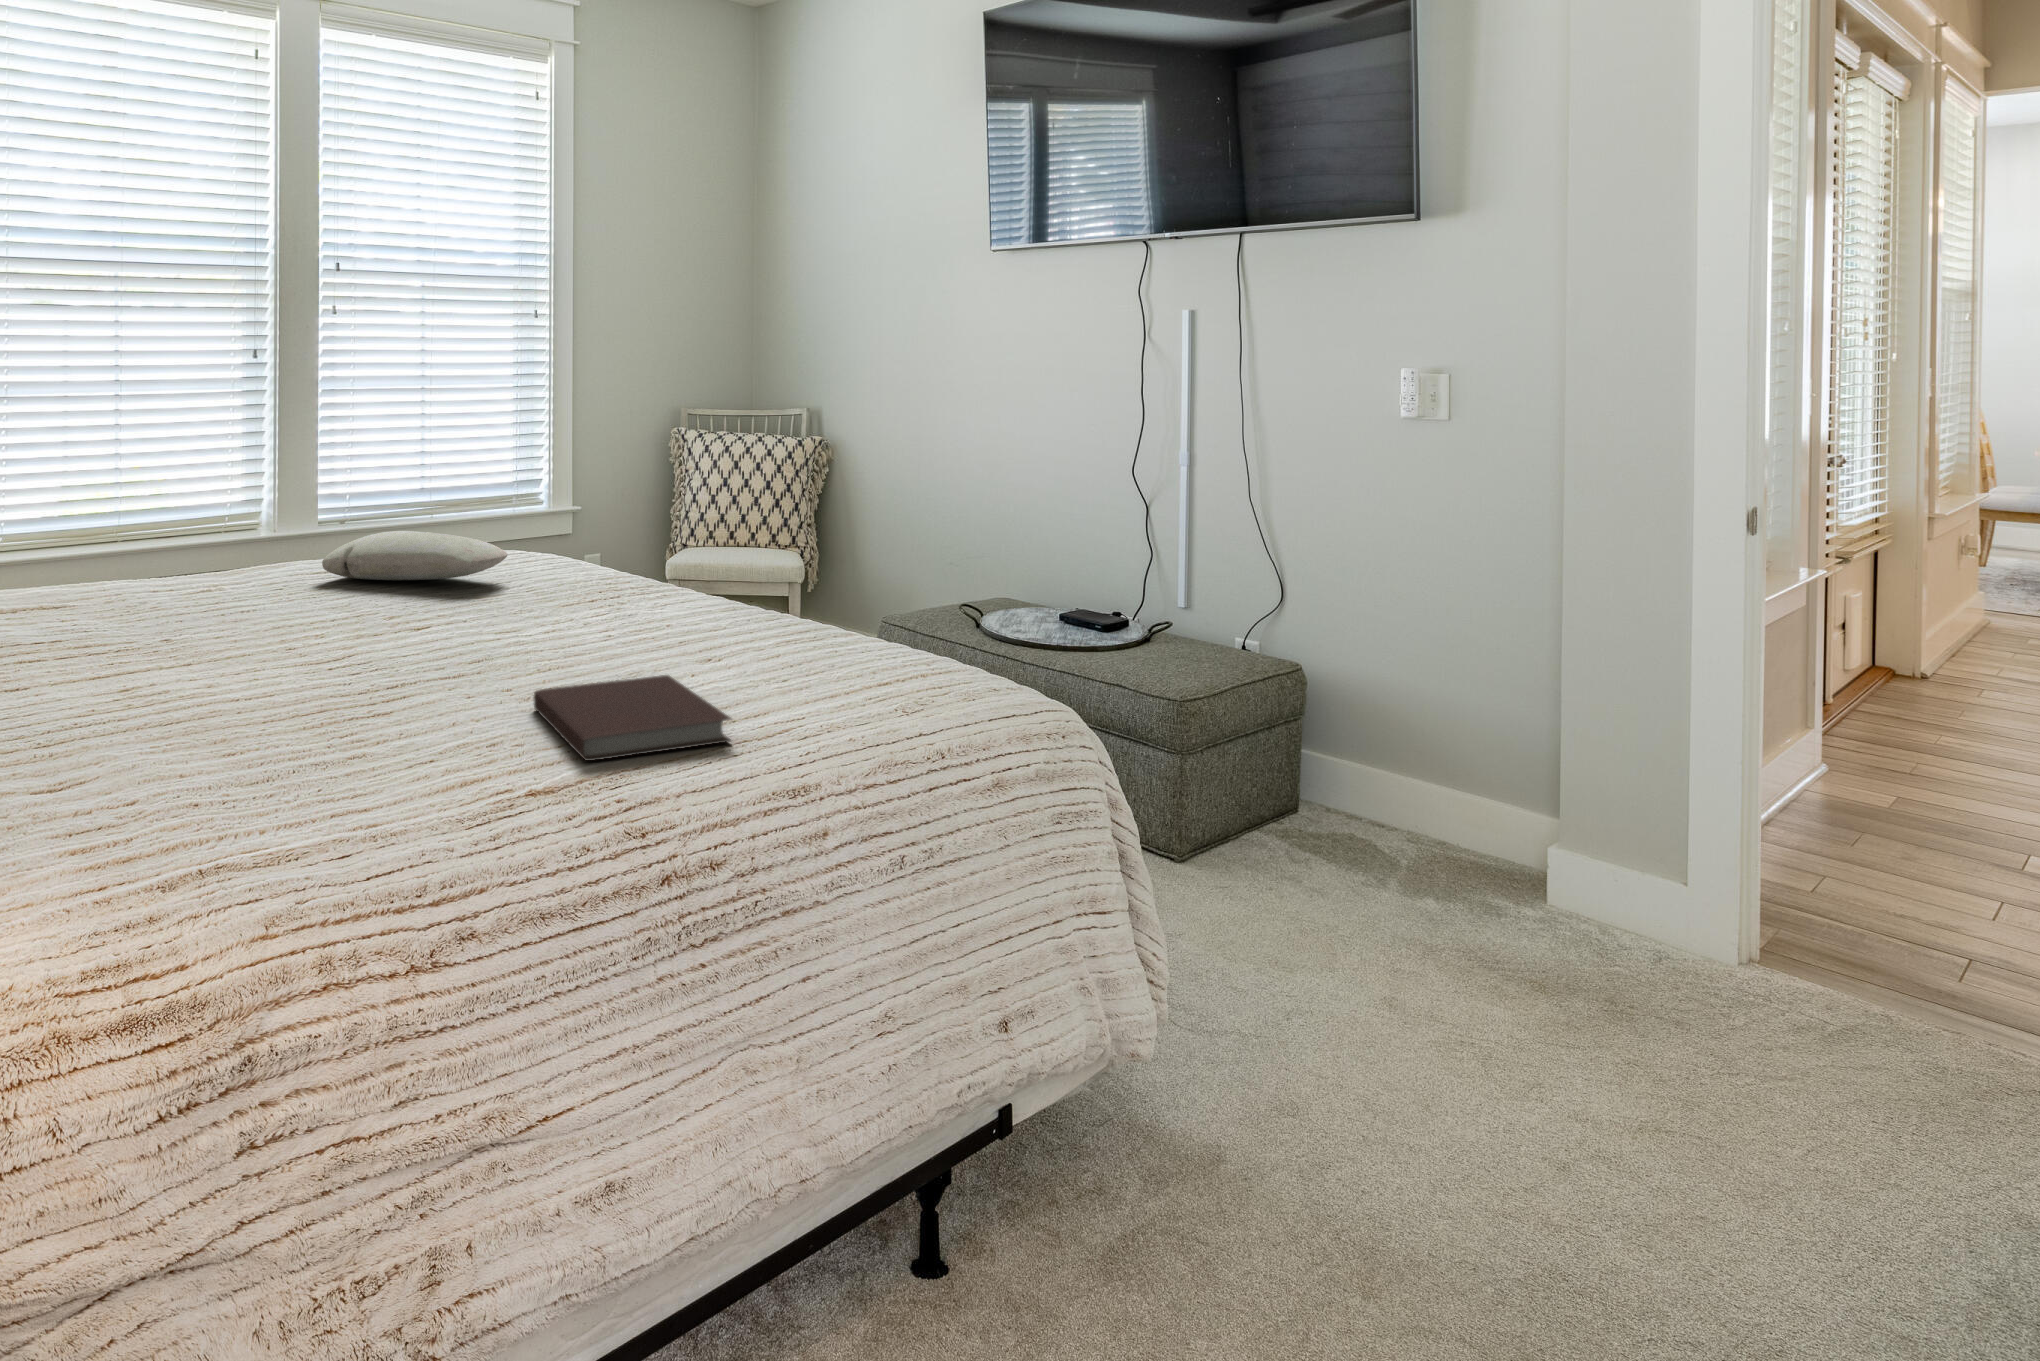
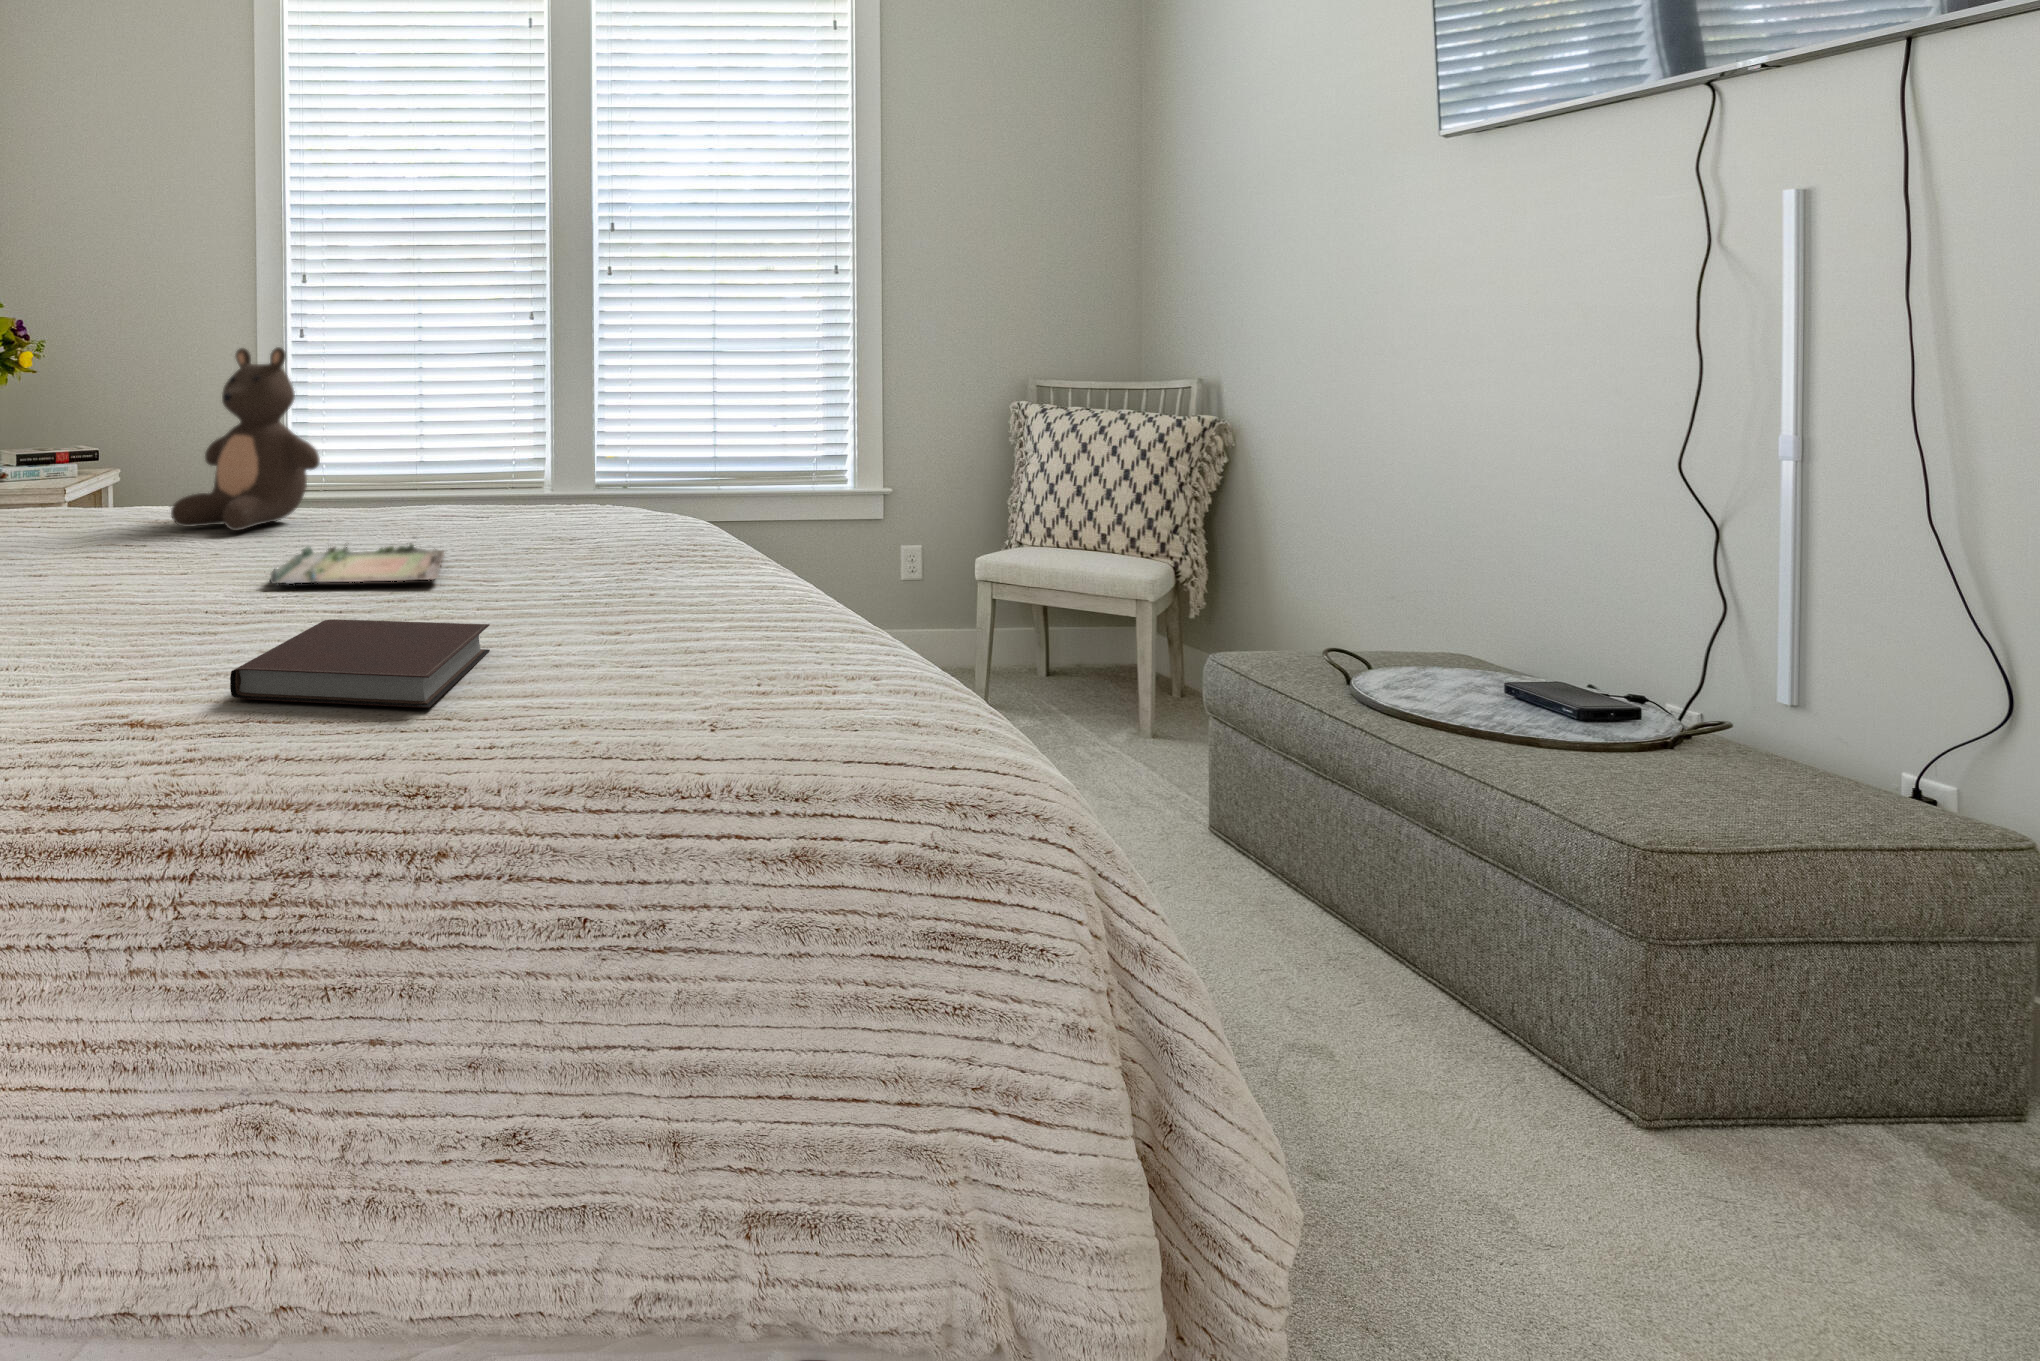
teddy bear: none [76,422,237,617] -> present [171,347,320,531]
pillow: present [322,531,508,580] -> none [420,473,589,523]
tray: none [306,600,507,667] -> present [270,543,444,584]

